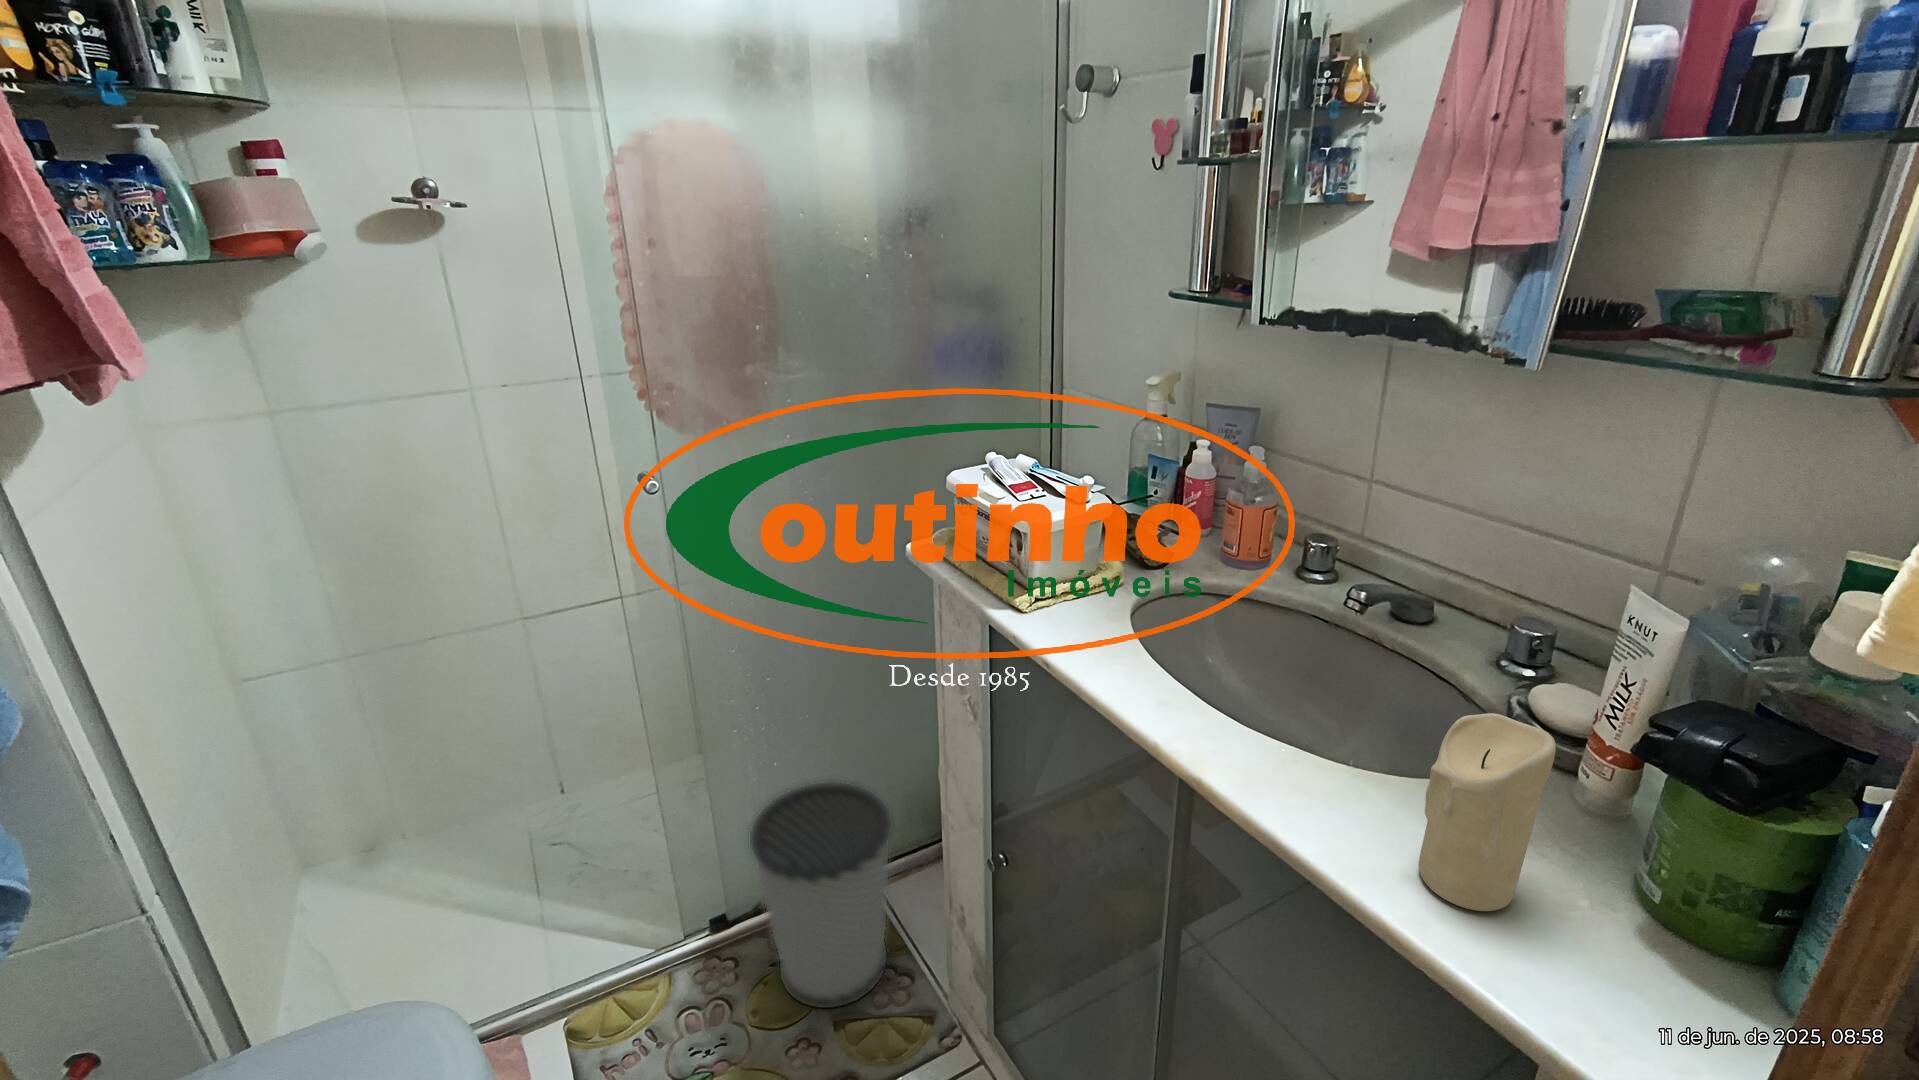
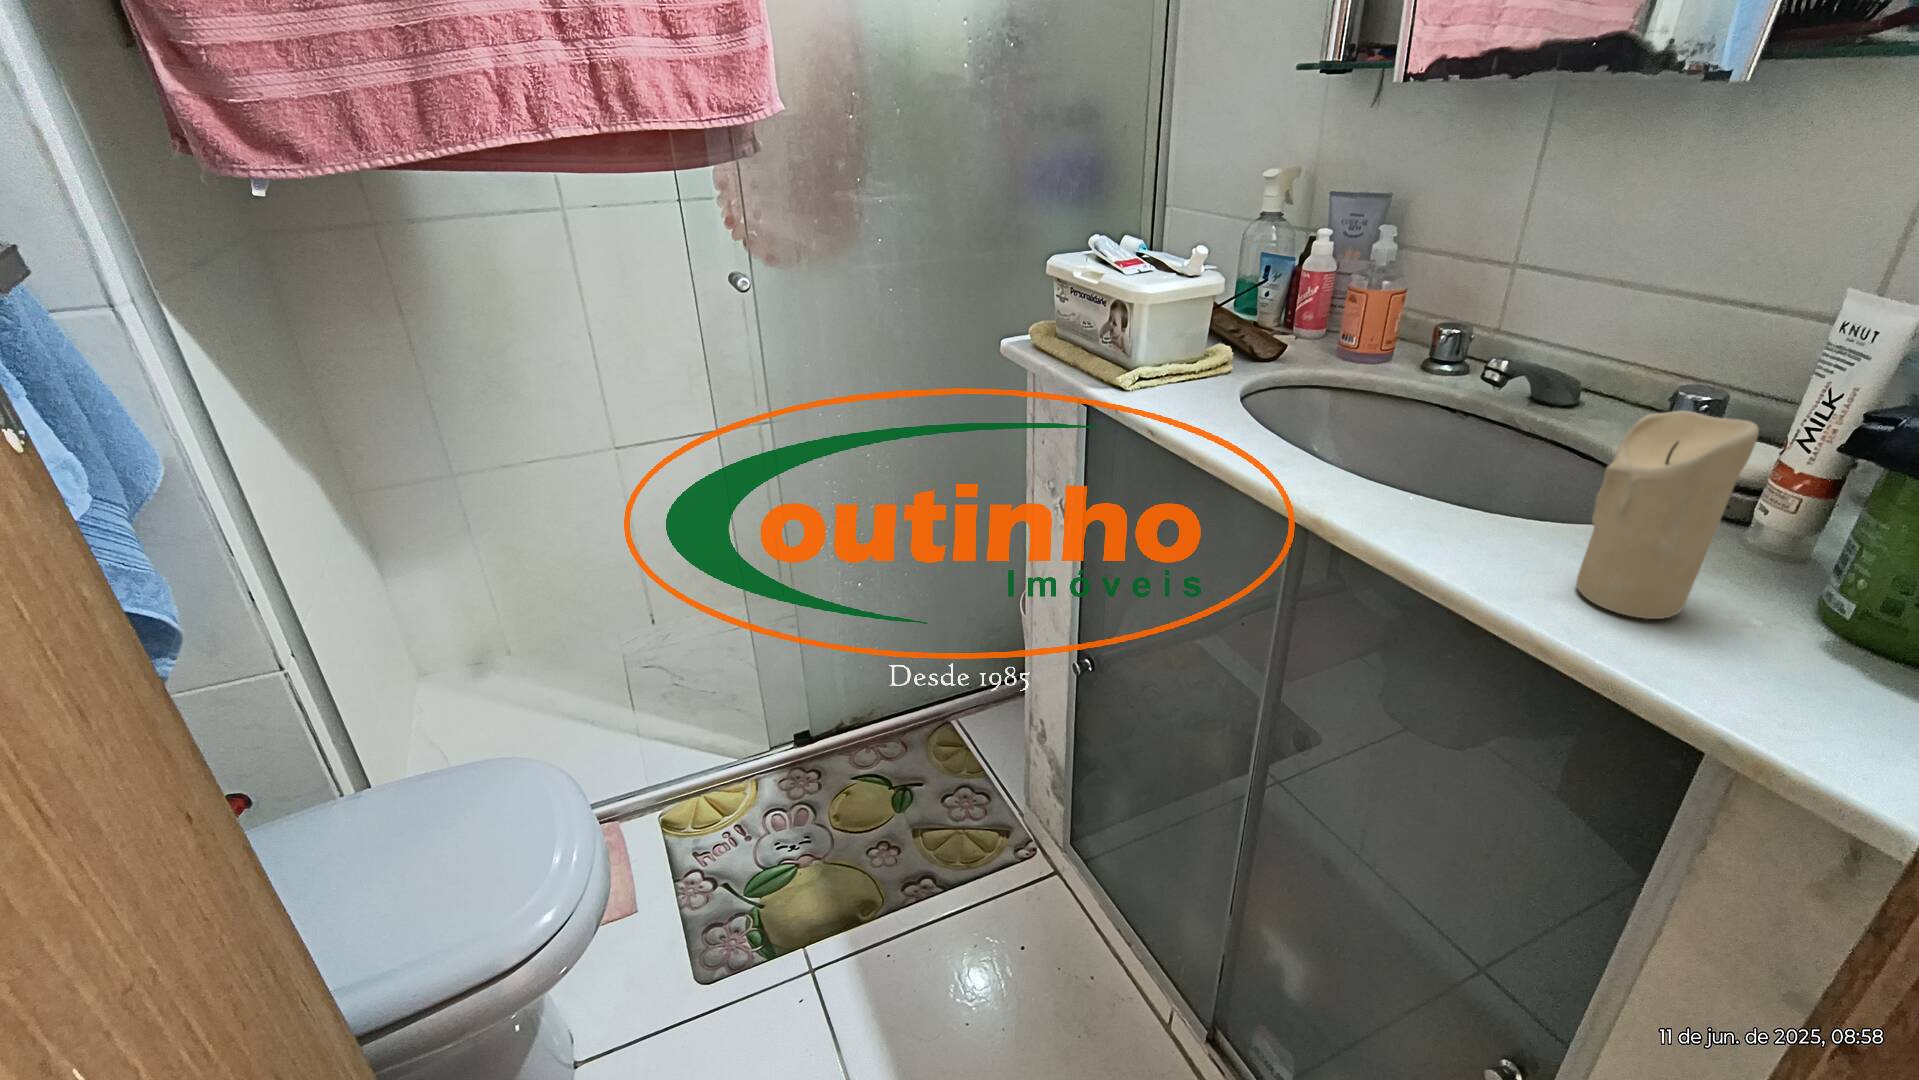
wastebasket: present [750,782,890,1008] -> none [835,606,973,817]

